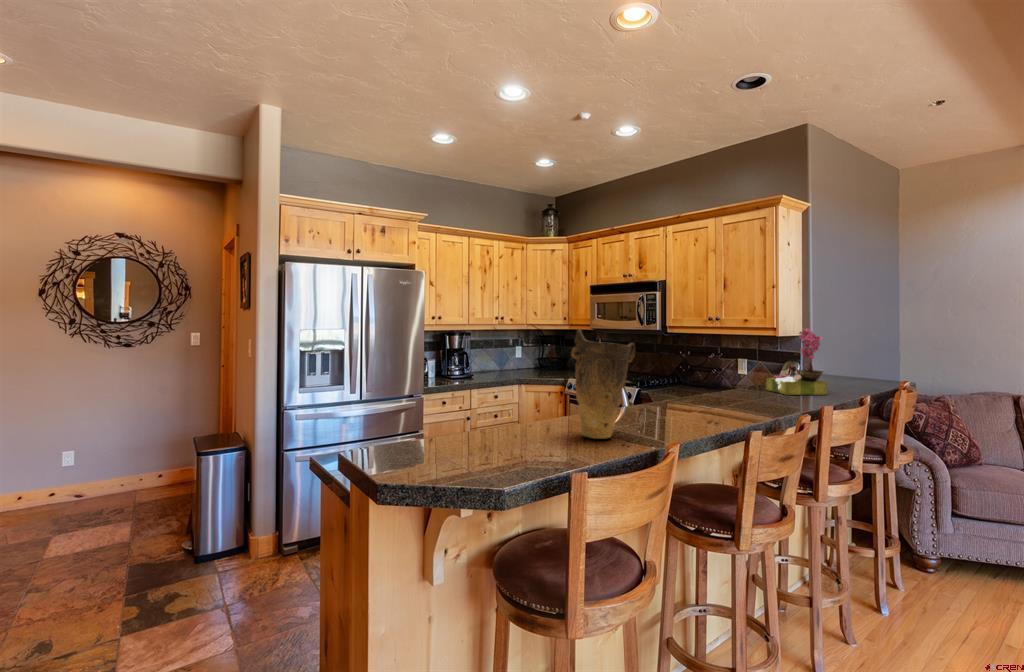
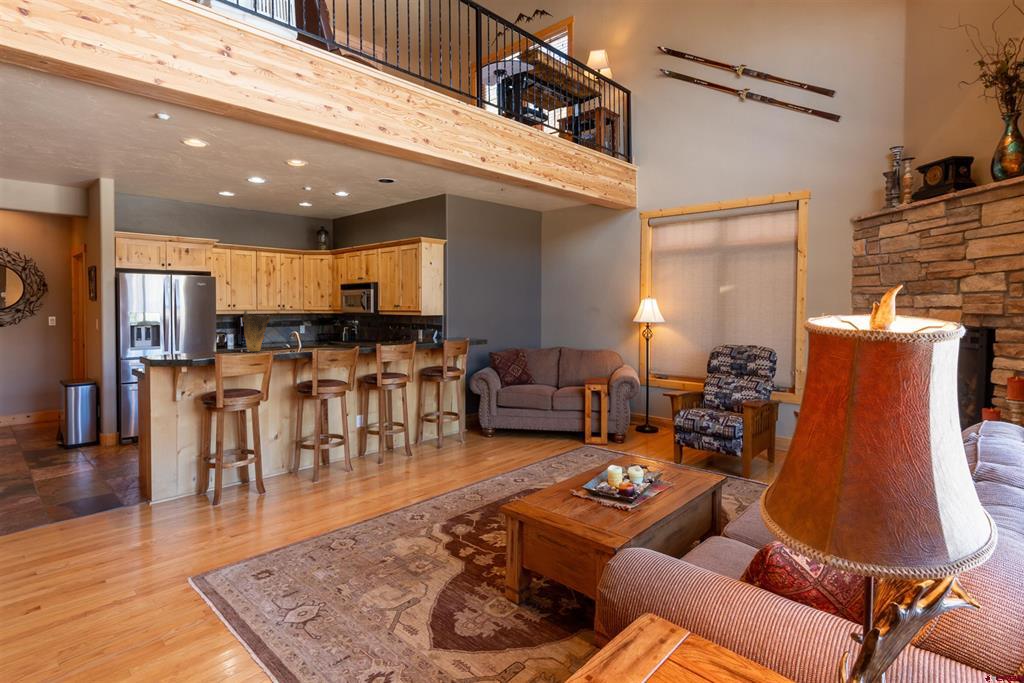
flower arrangement: present [766,329,827,395] -> none [395,310,420,344]

